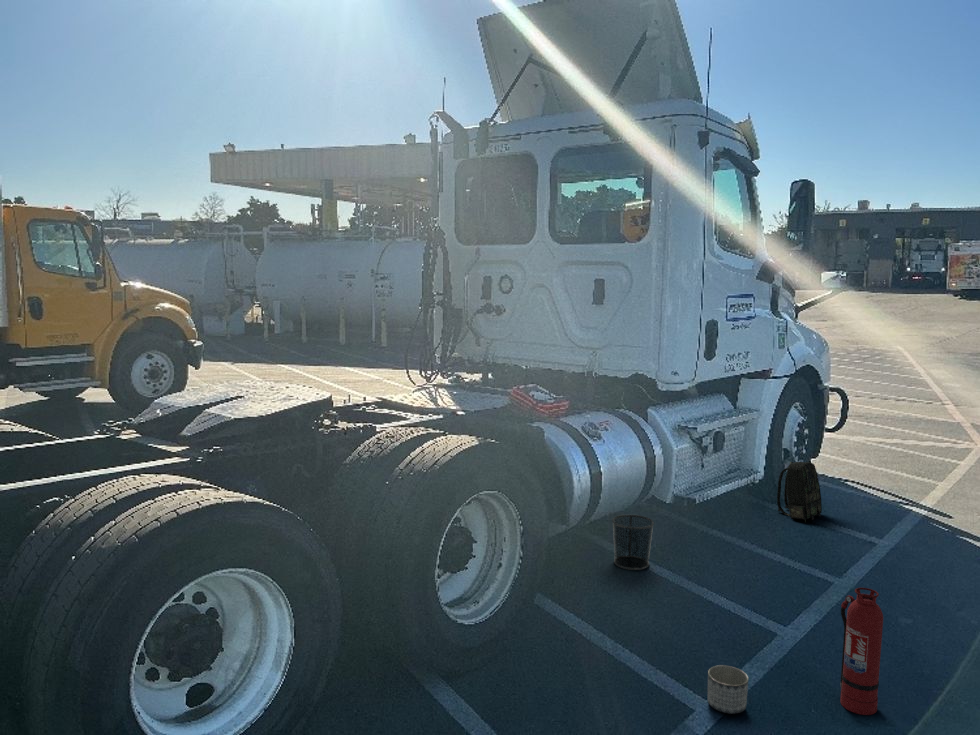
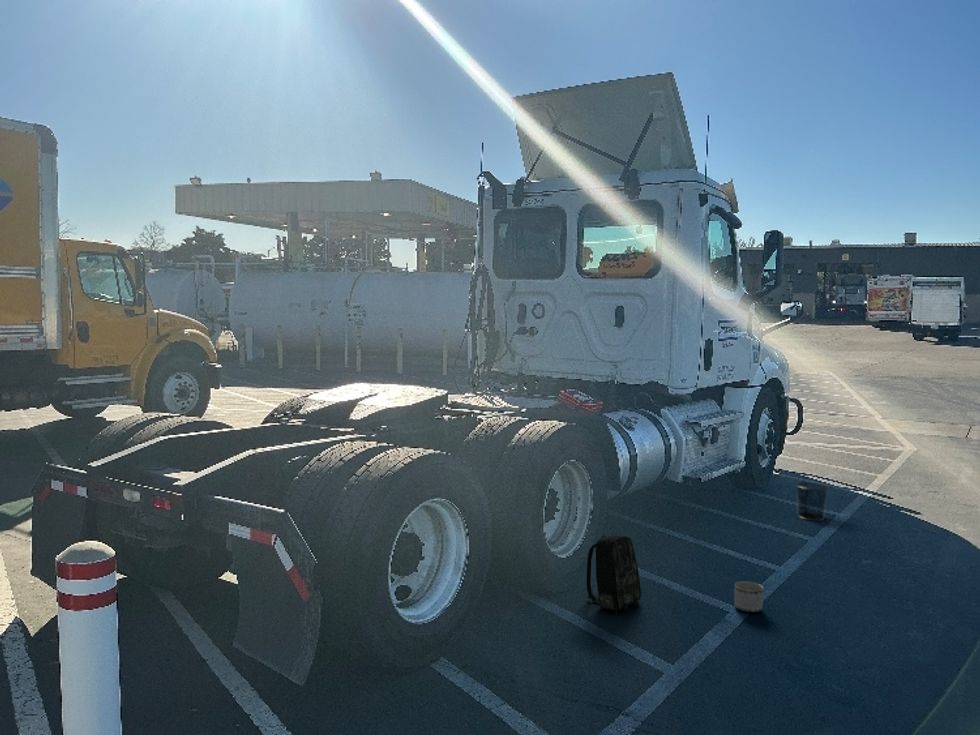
backpack: present [777,462,822,522] -> present [586,535,641,615]
waste bin: present [612,514,654,570] -> present [796,482,828,521]
fire extinguisher: present [840,588,883,715] -> none [824,522,854,611]

